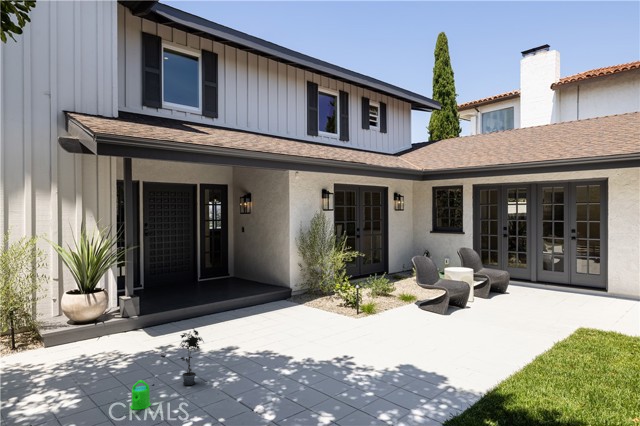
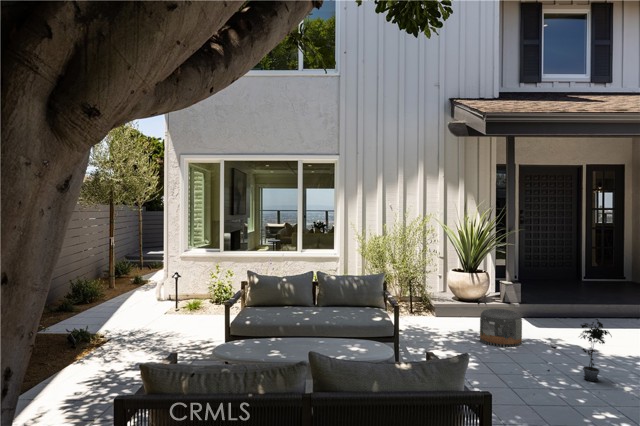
pouf: none [90,329,134,369] -> present [480,309,522,347]
watering can: present [130,380,151,410] -> none [529,361,551,391]

